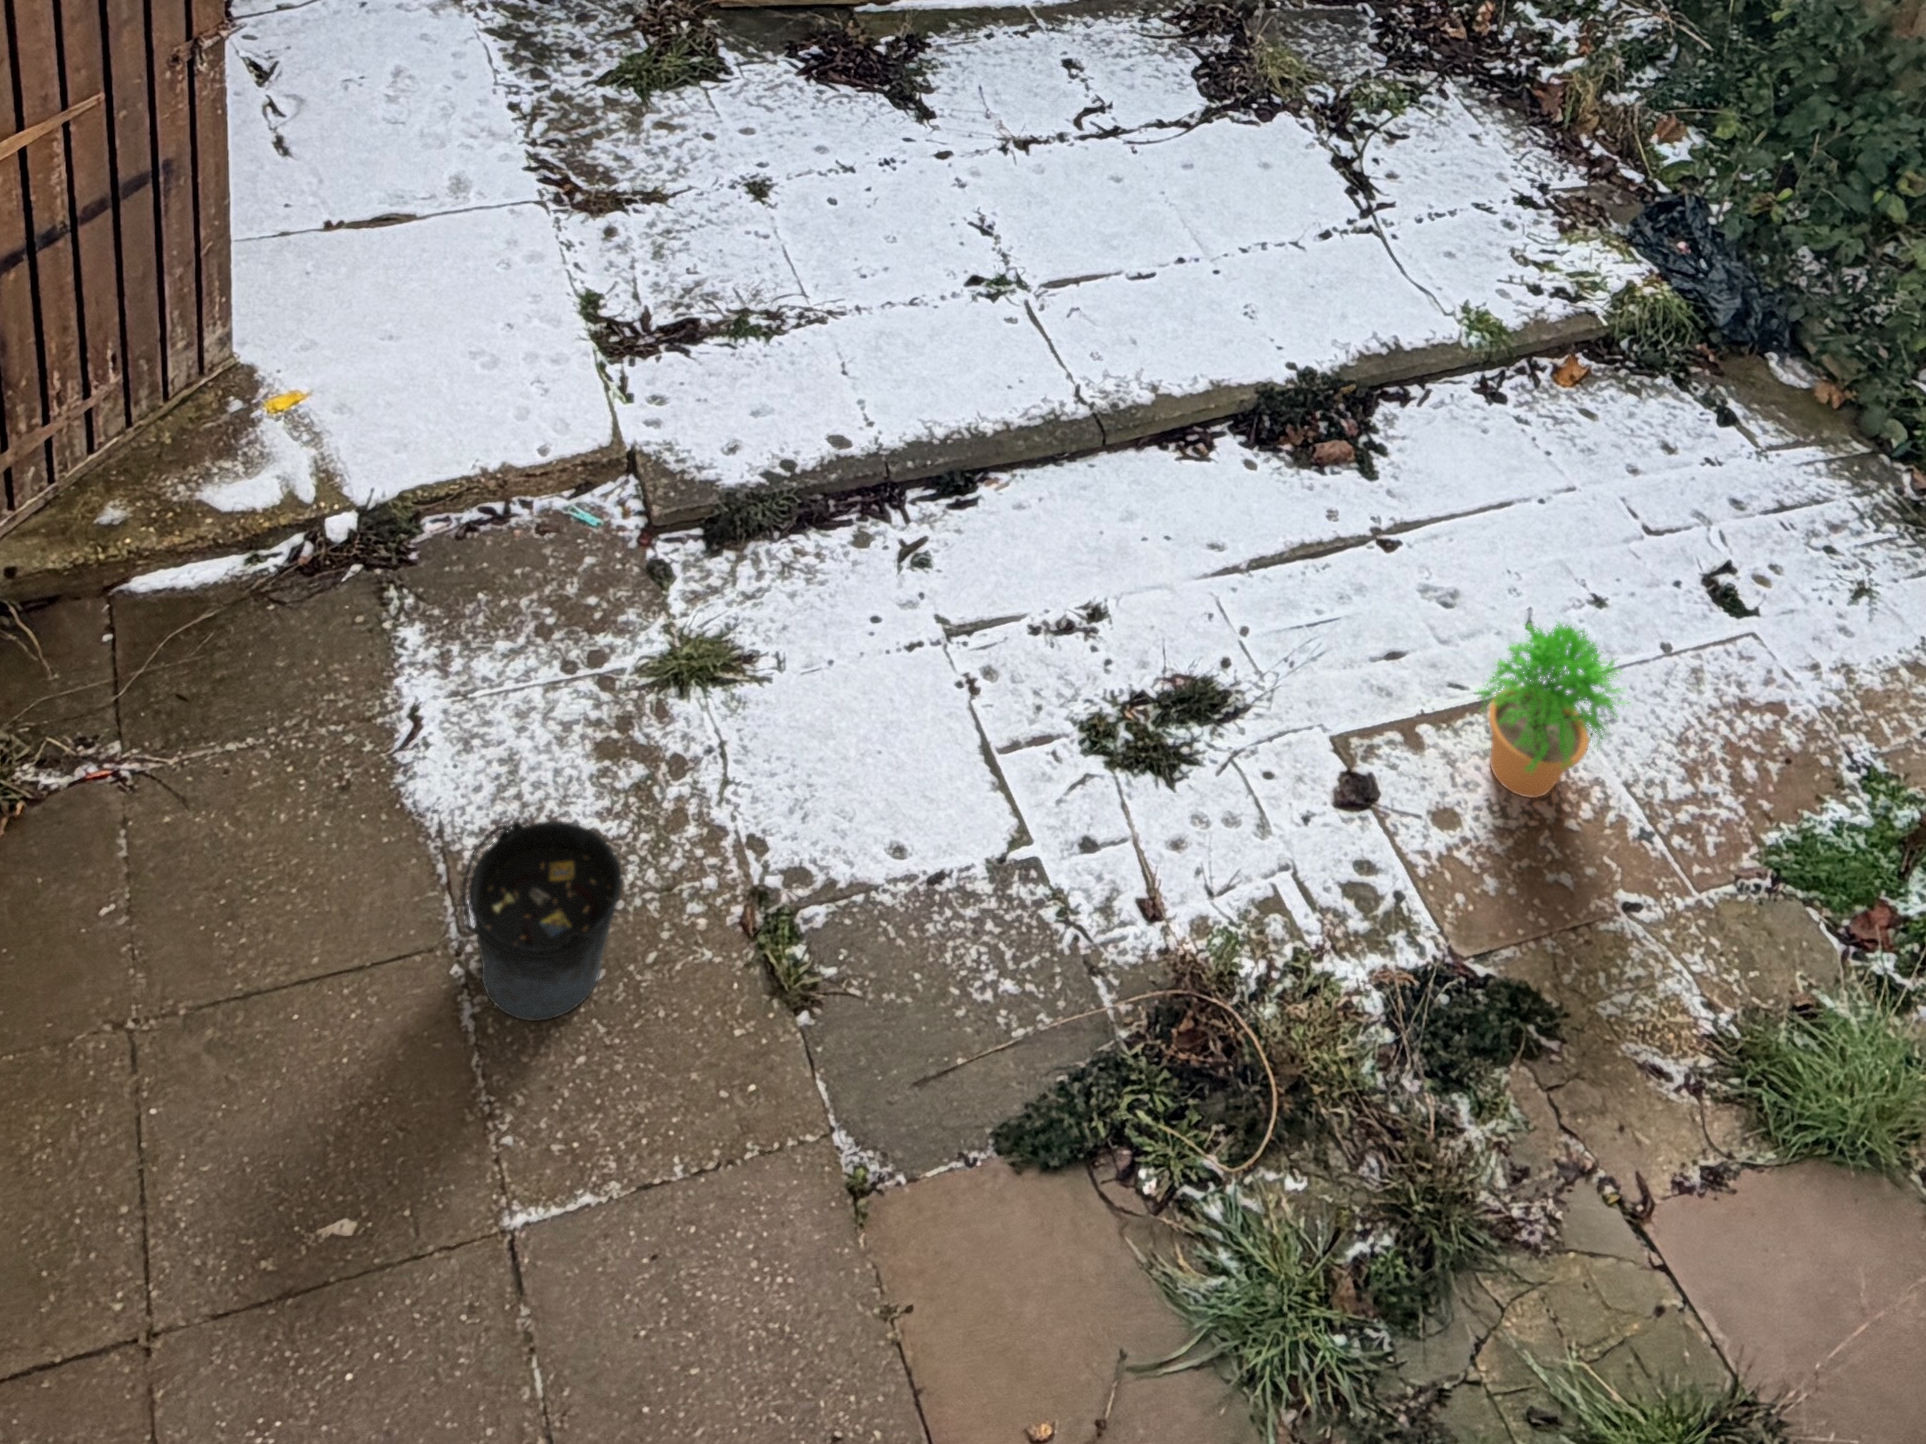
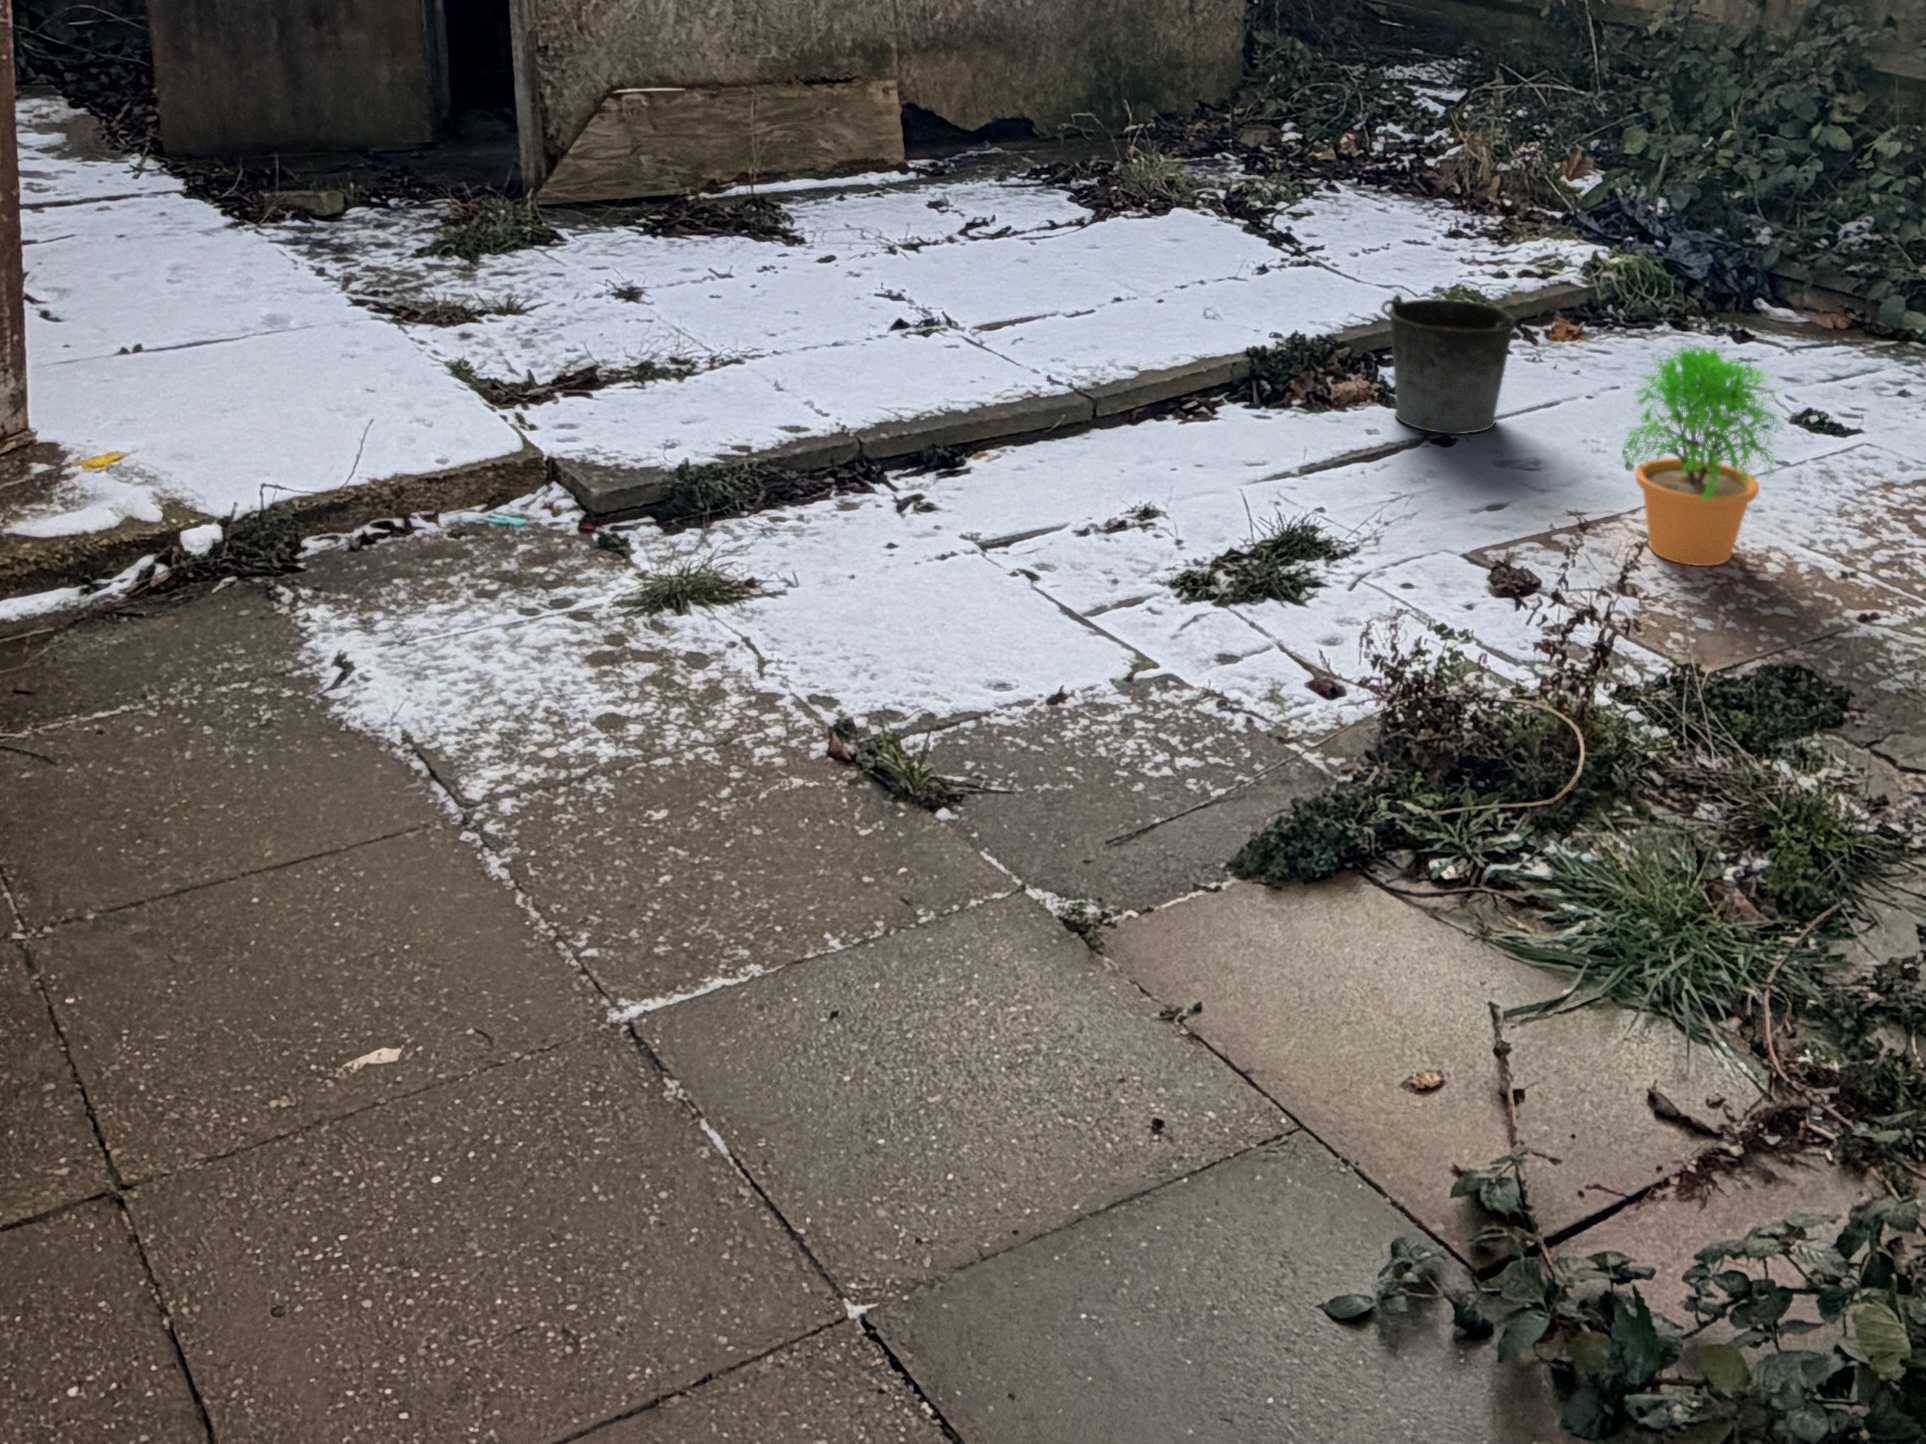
bucket: present [462,821,623,1021] -> present [1381,295,1516,434]

